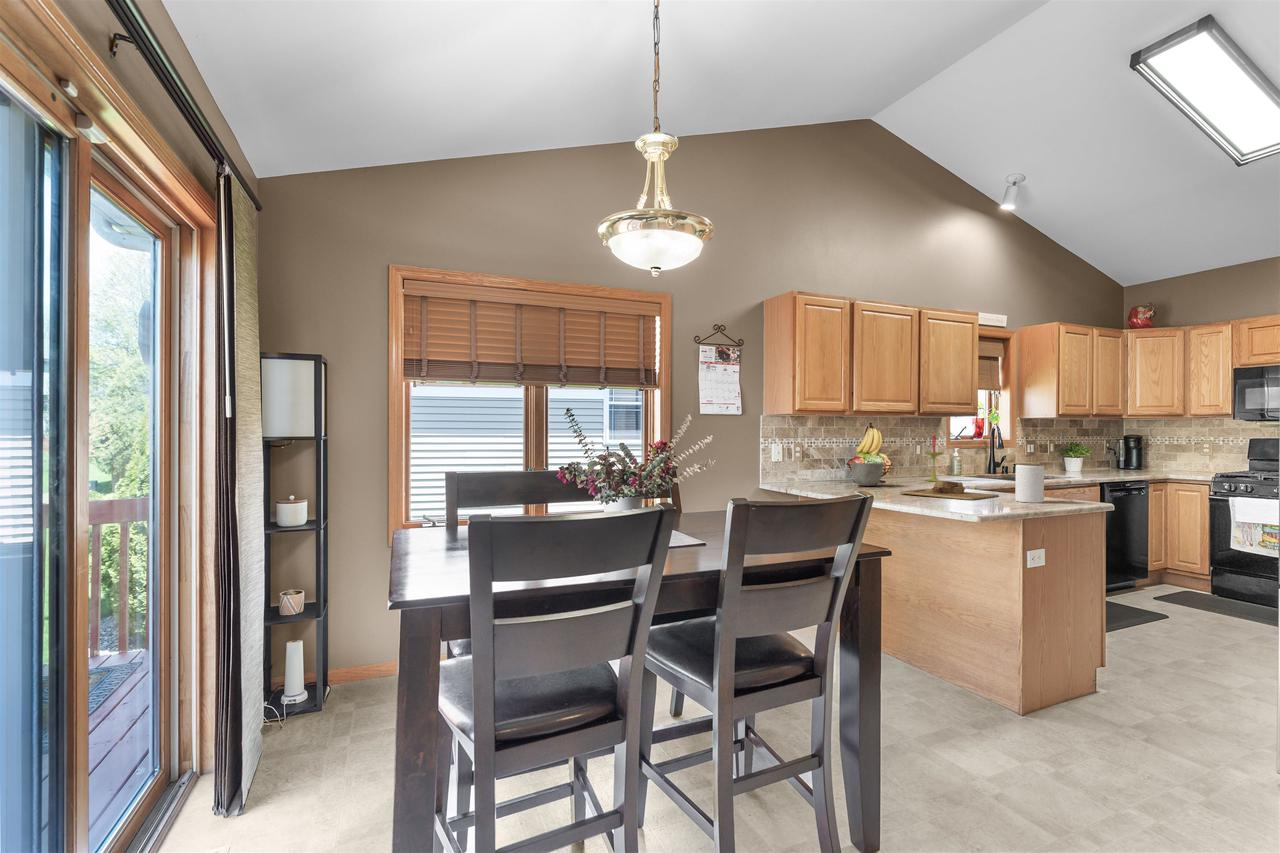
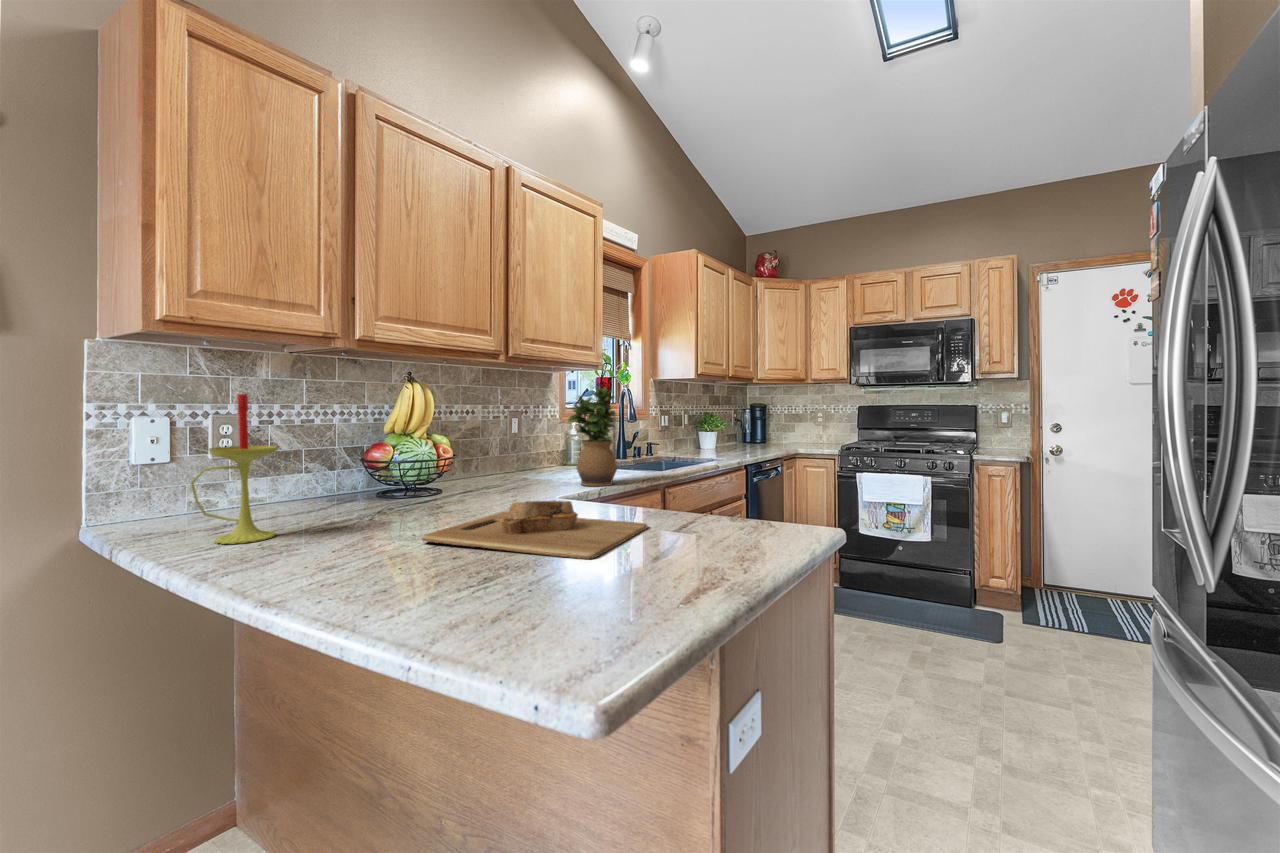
potted plant: none [955,430,987,486] -> present [568,387,617,486]
candle: present [920,435,943,482] -> present [191,394,277,544]
ceramic bowl: present [850,461,884,486] -> none [349,451,428,507]
jar: present [1015,463,1044,503] -> none [690,452,753,556]

